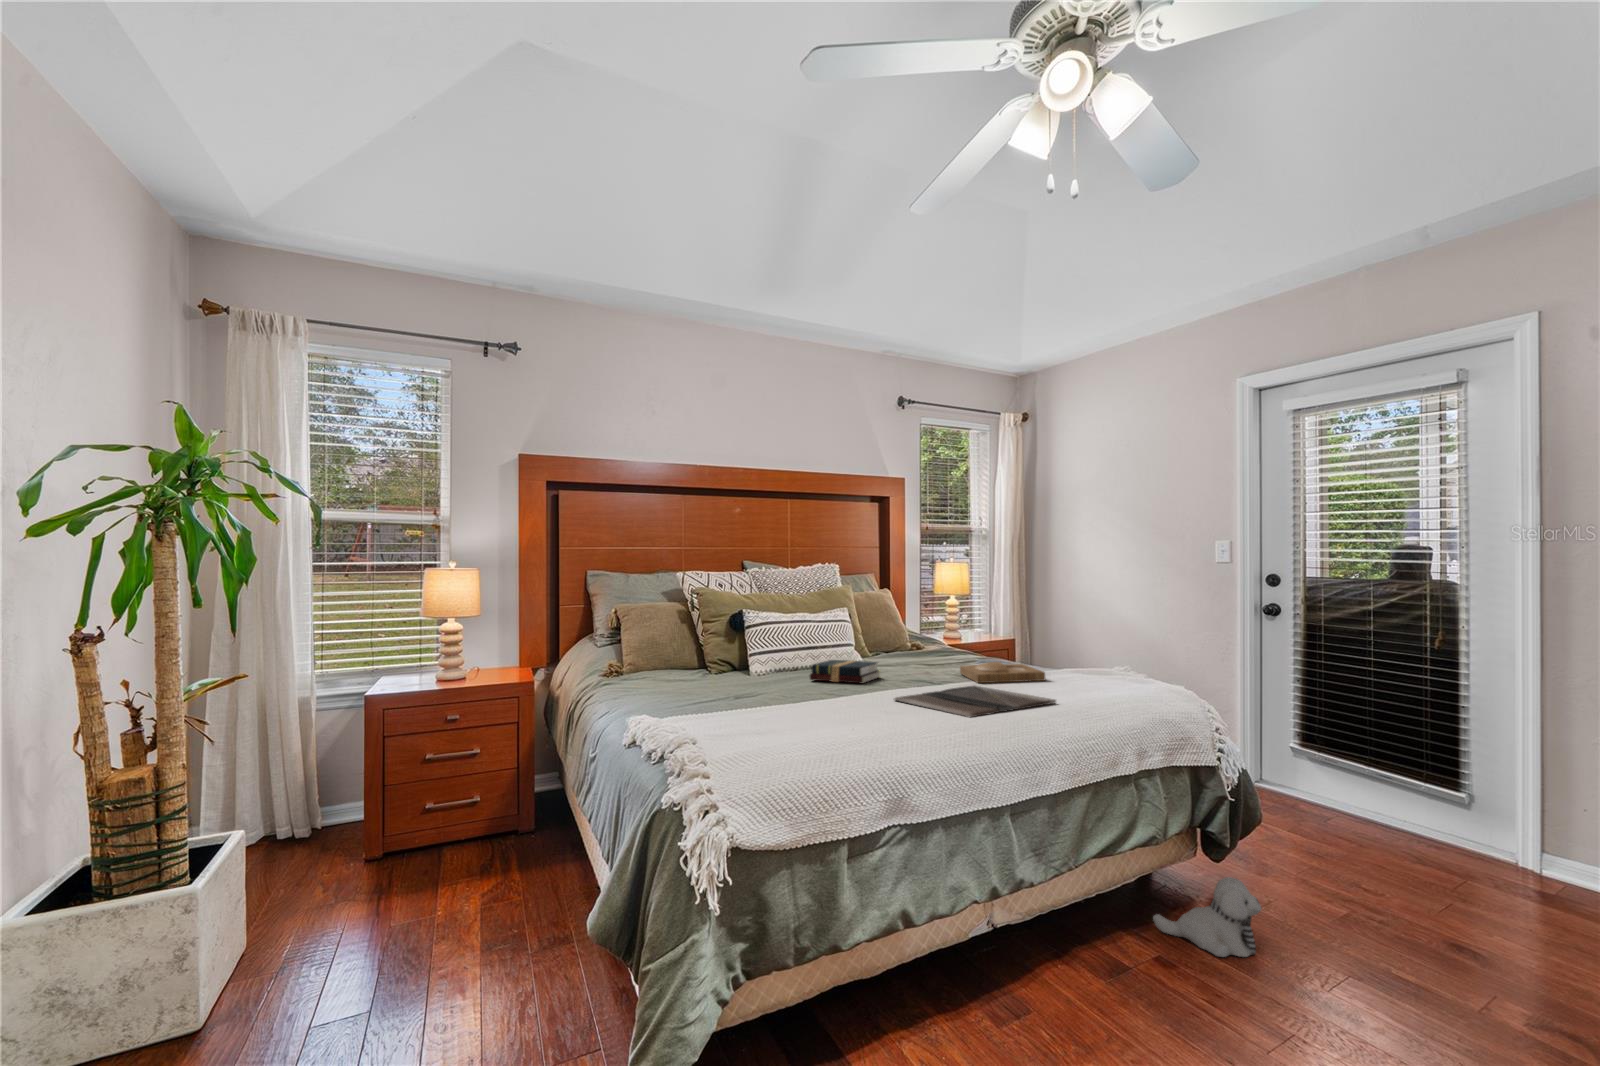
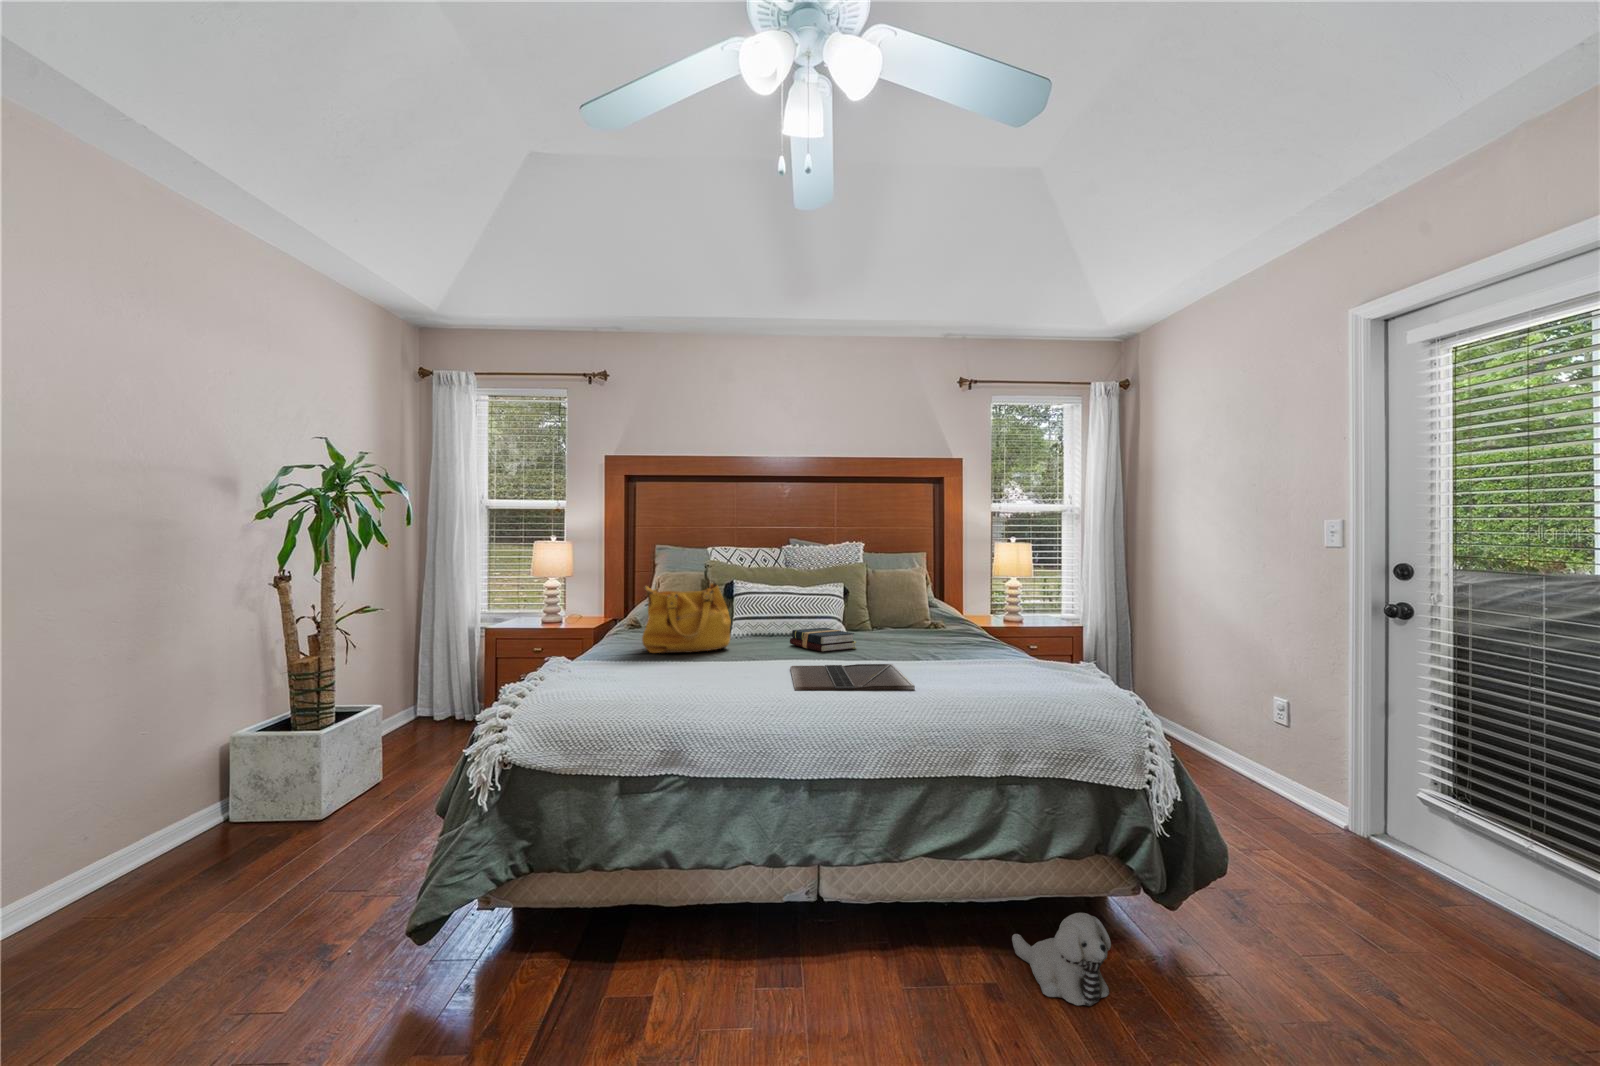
handbag: none [672,615,770,704] -> present [642,581,731,653]
tray: present [960,662,1045,683] -> none [919,644,1002,669]

